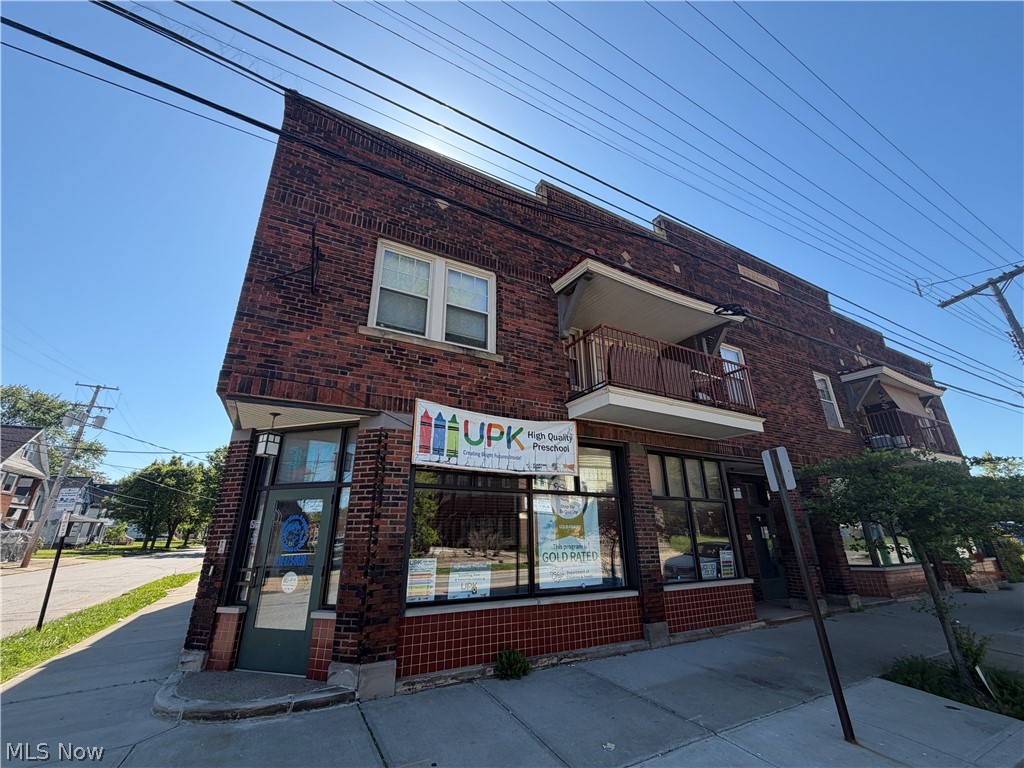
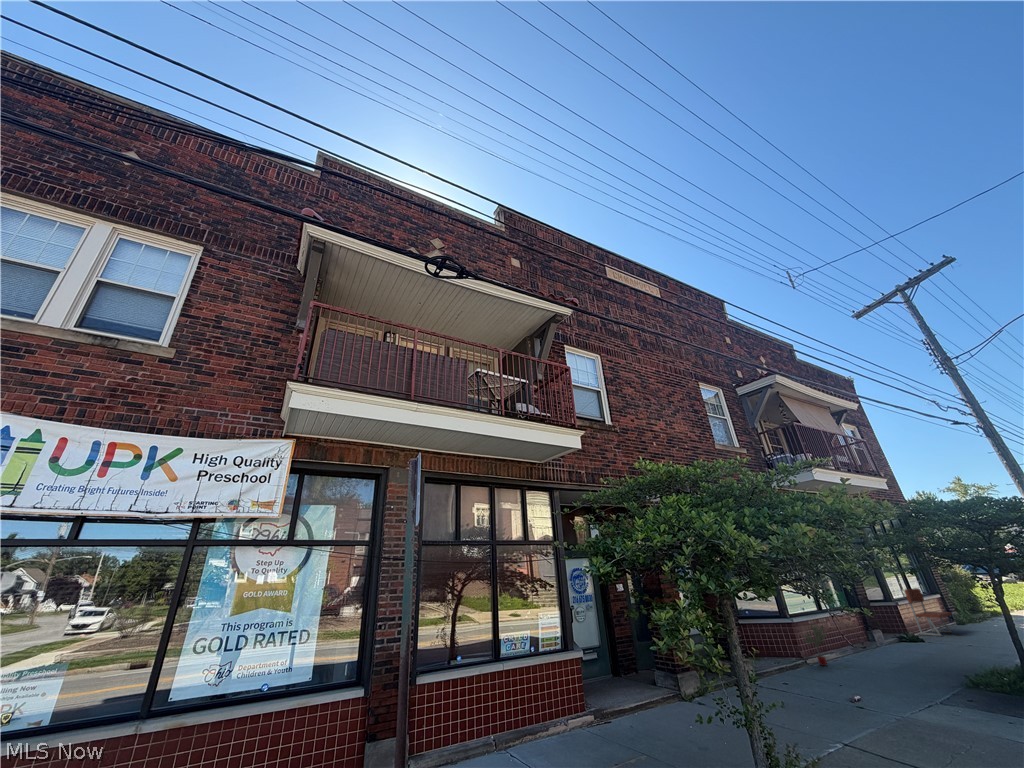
potted tree: none [892,570,914,604] -> present [804,621,827,666]

